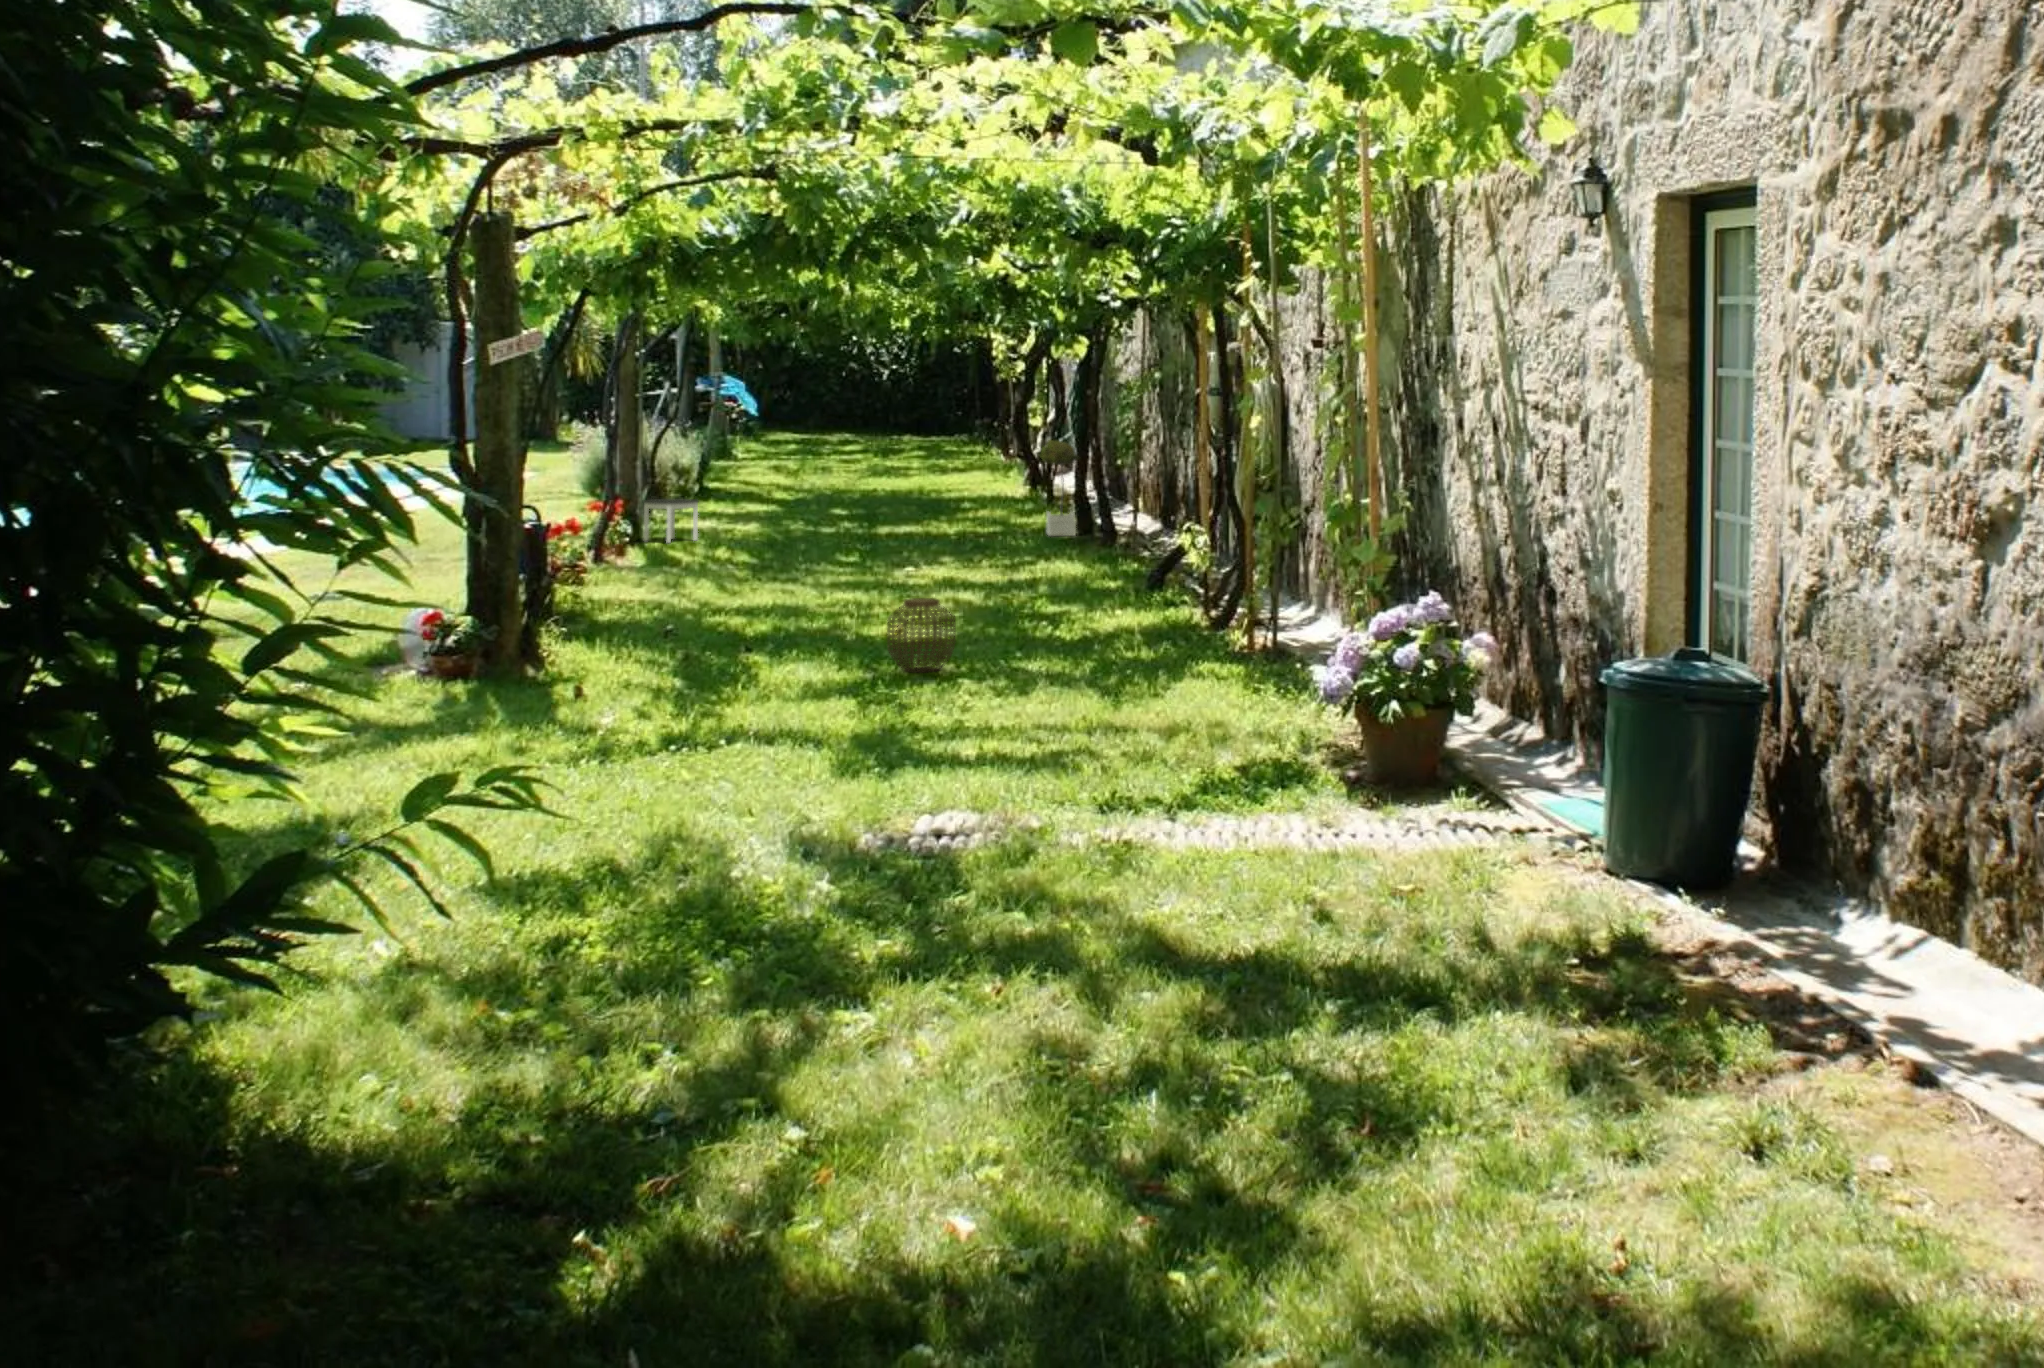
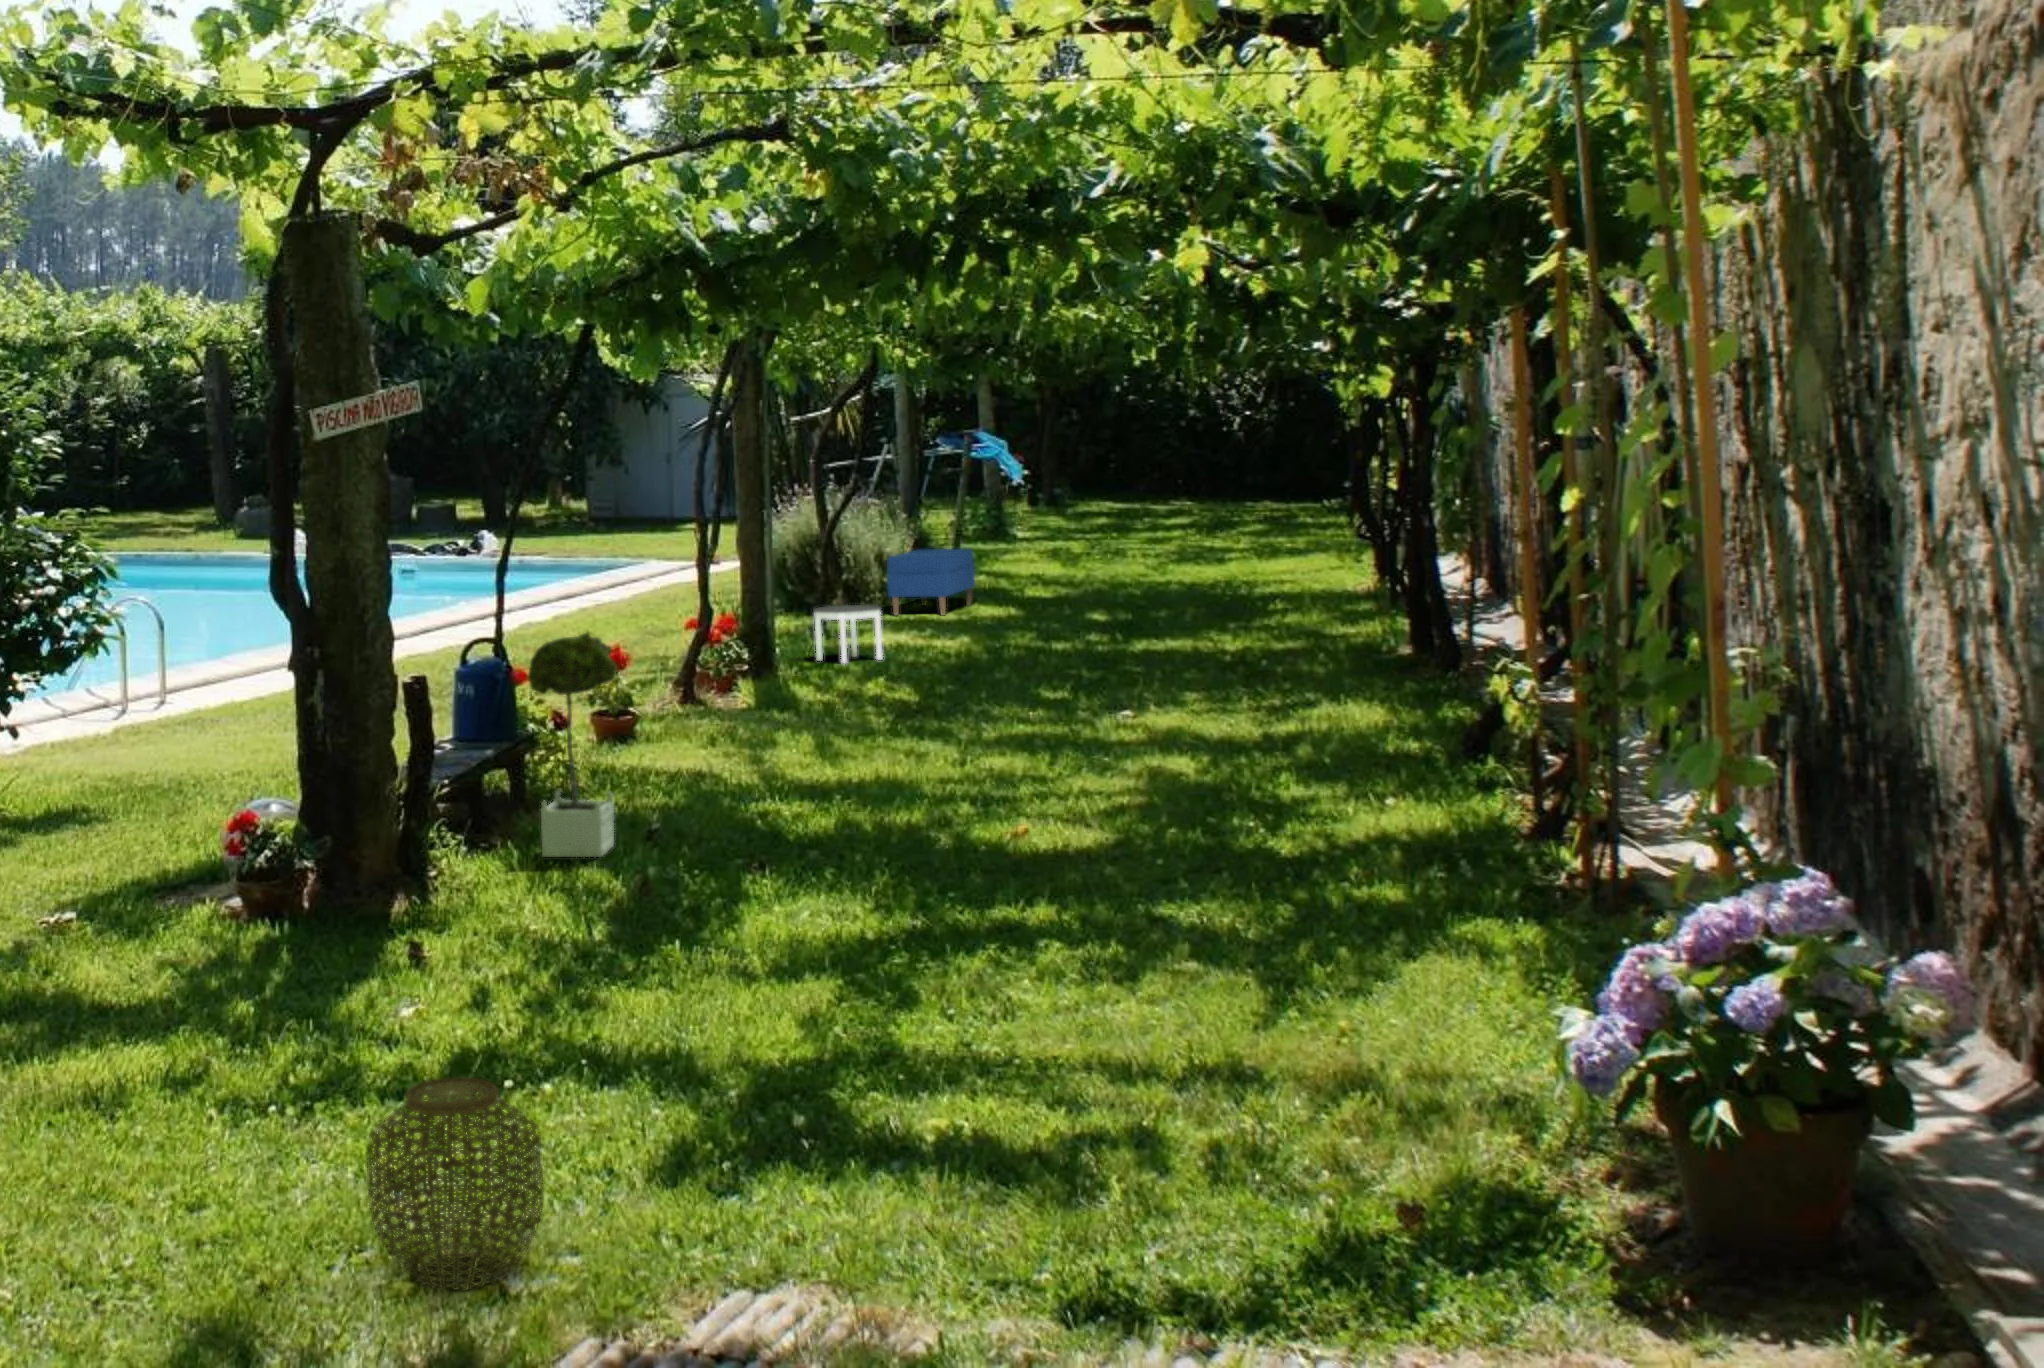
potted tree: present [1040,440,1079,536] -> present [527,632,617,857]
bench: none [674,461,739,512] -> present [887,549,975,616]
woven basket: present [887,598,955,672] -> present [367,1077,543,1290]

